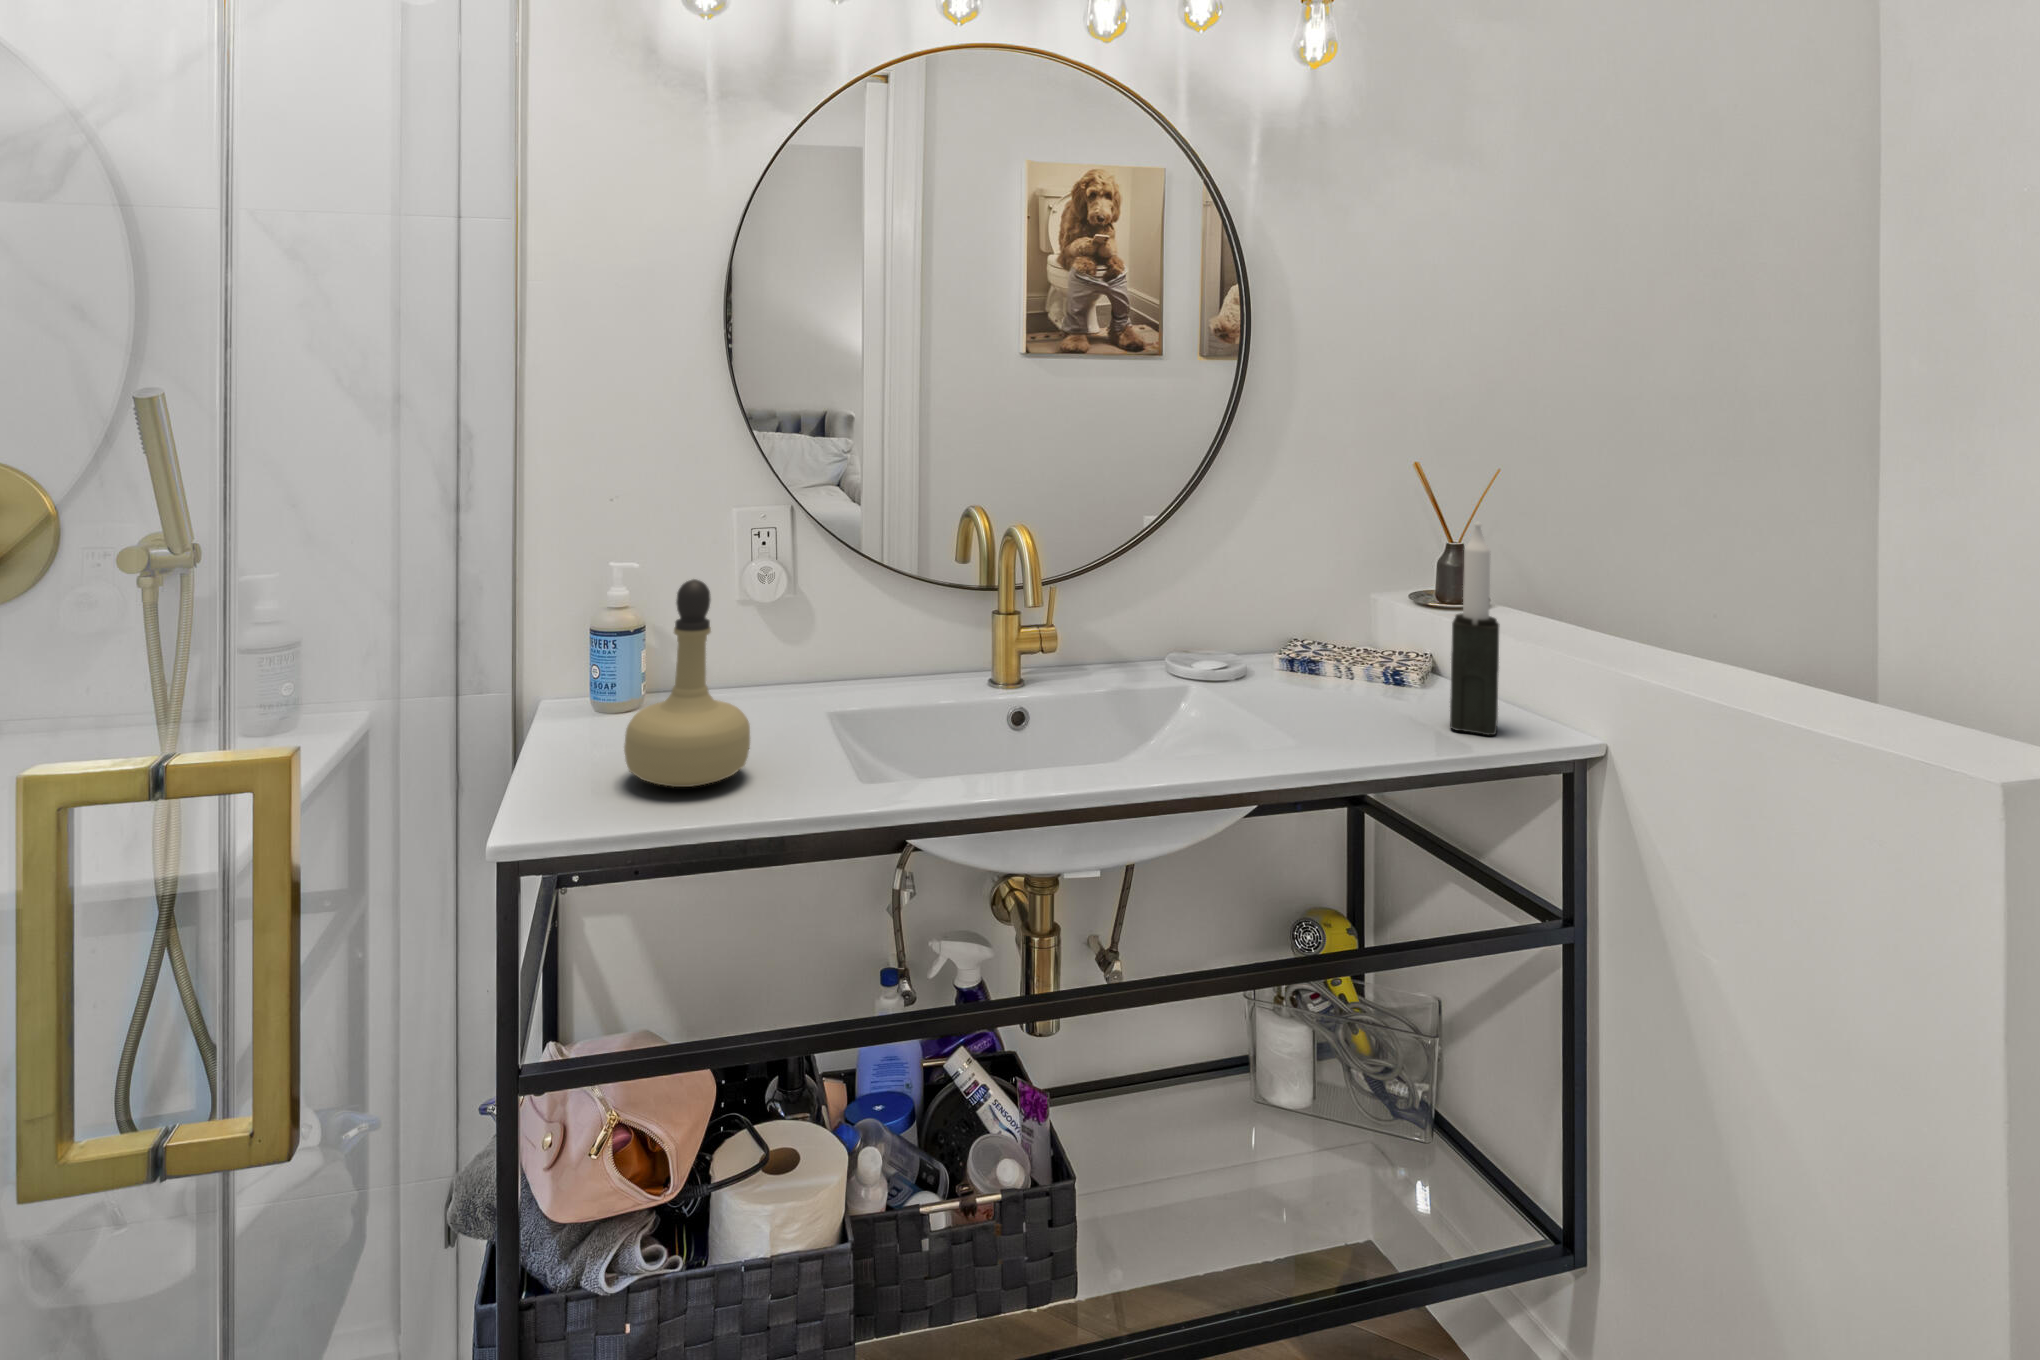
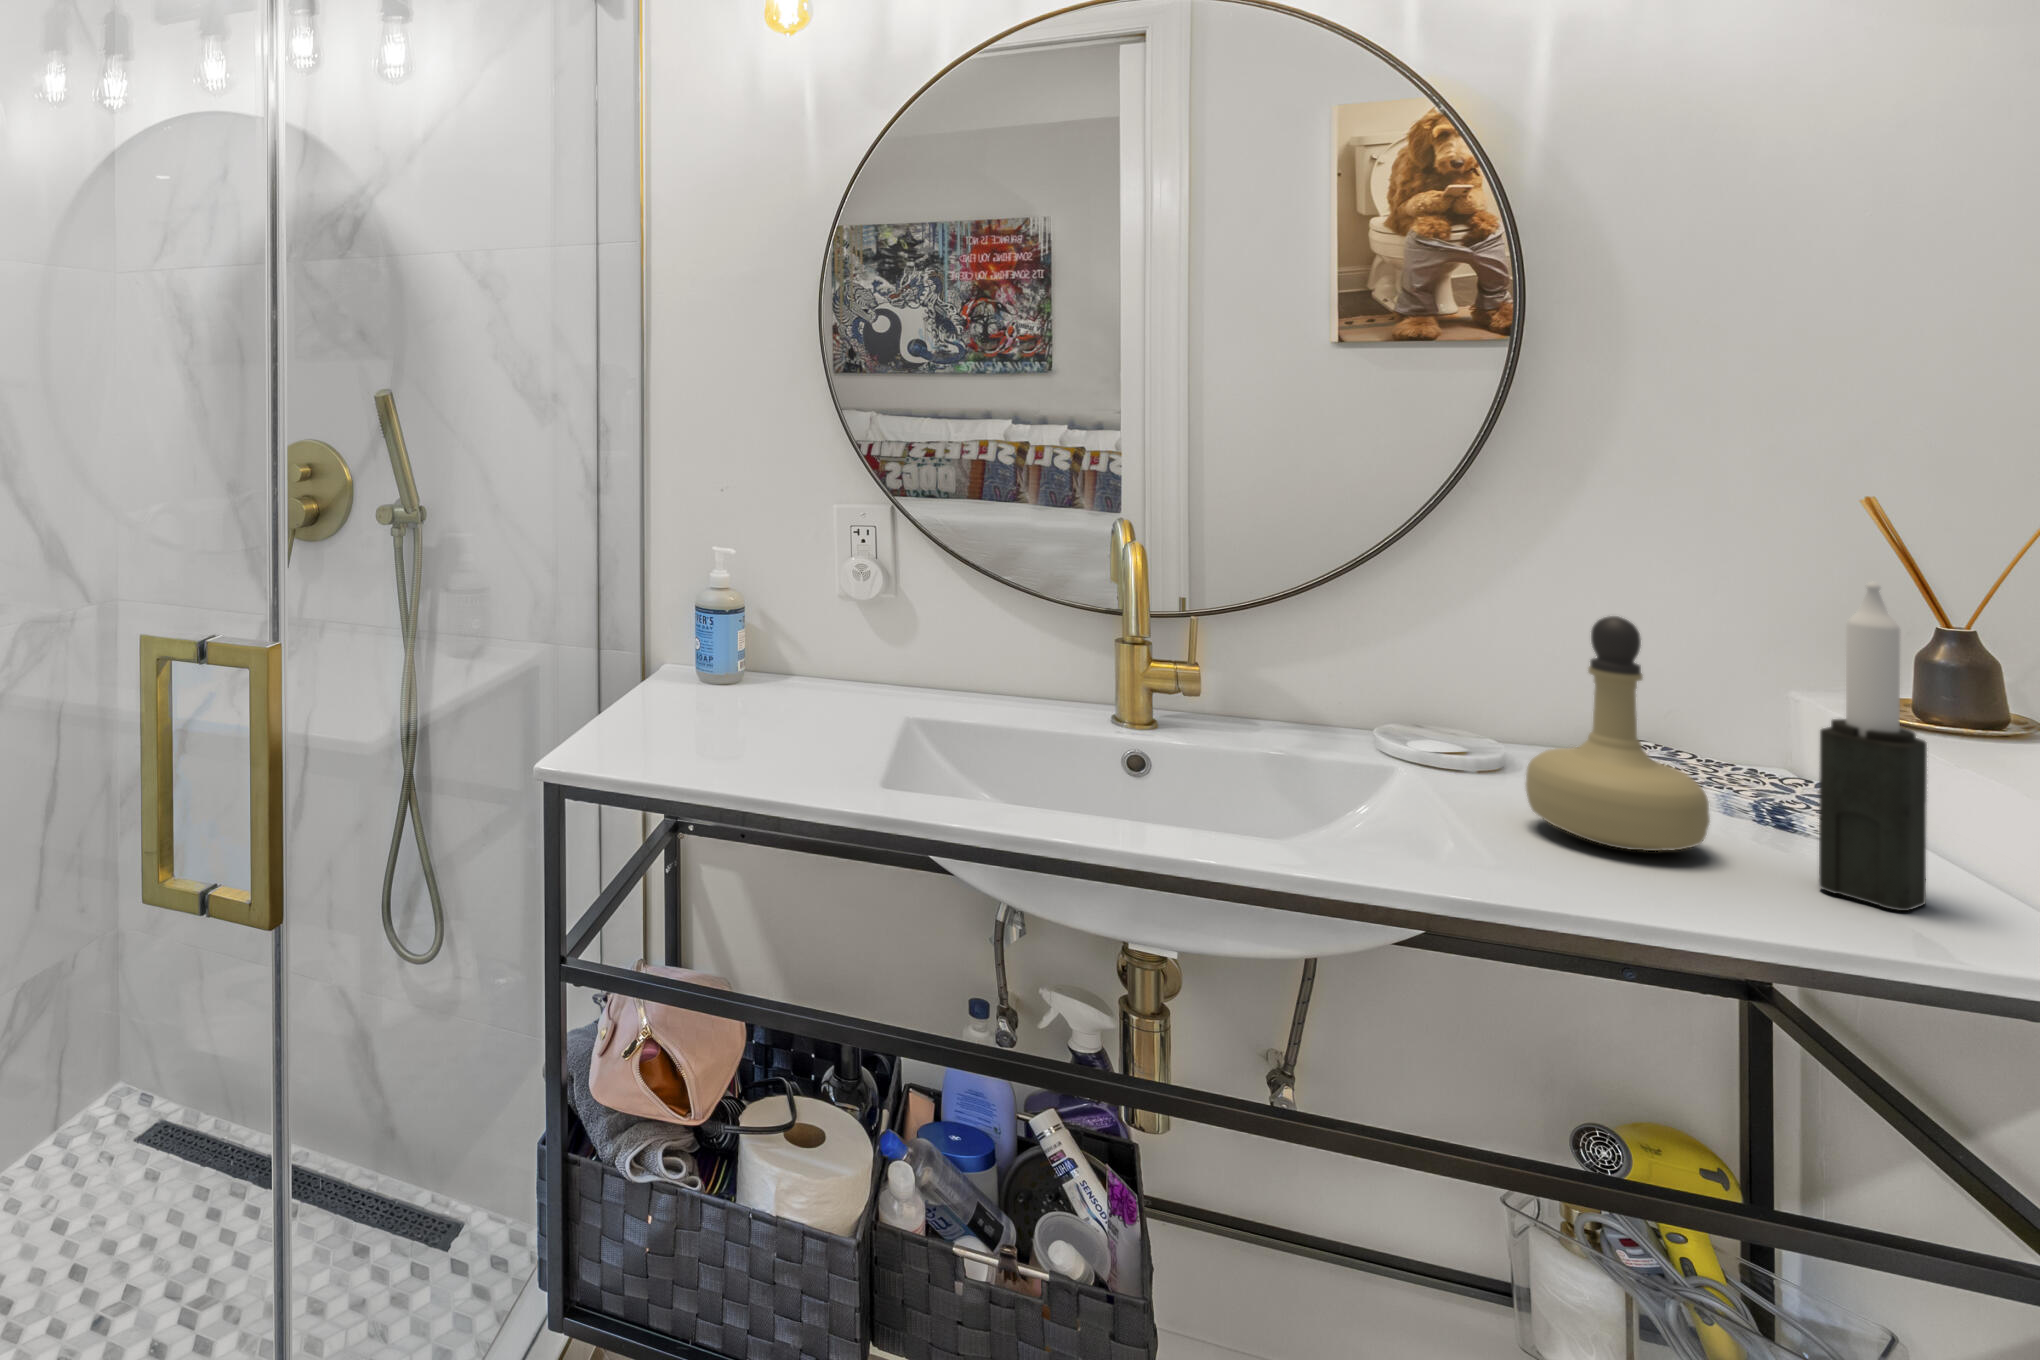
perfume bottle: present [624,579,750,787] -> present [1526,616,1710,851]

